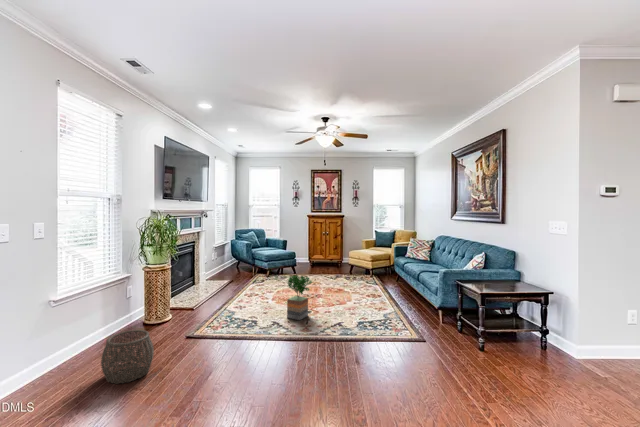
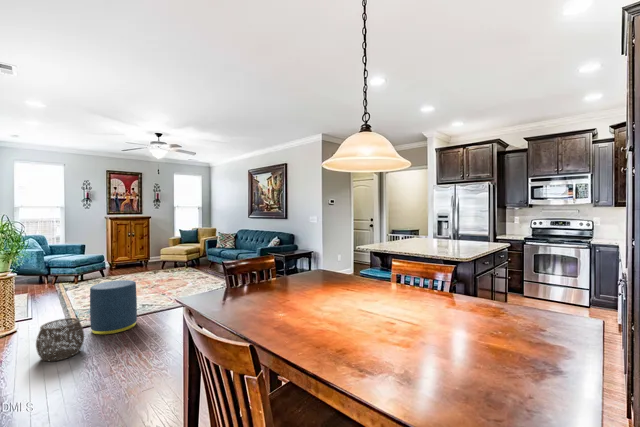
potted tree: present [287,276,312,320] -> none [145,265,170,301]
ottoman: none [188,290,238,360] -> present [90,280,137,335]

